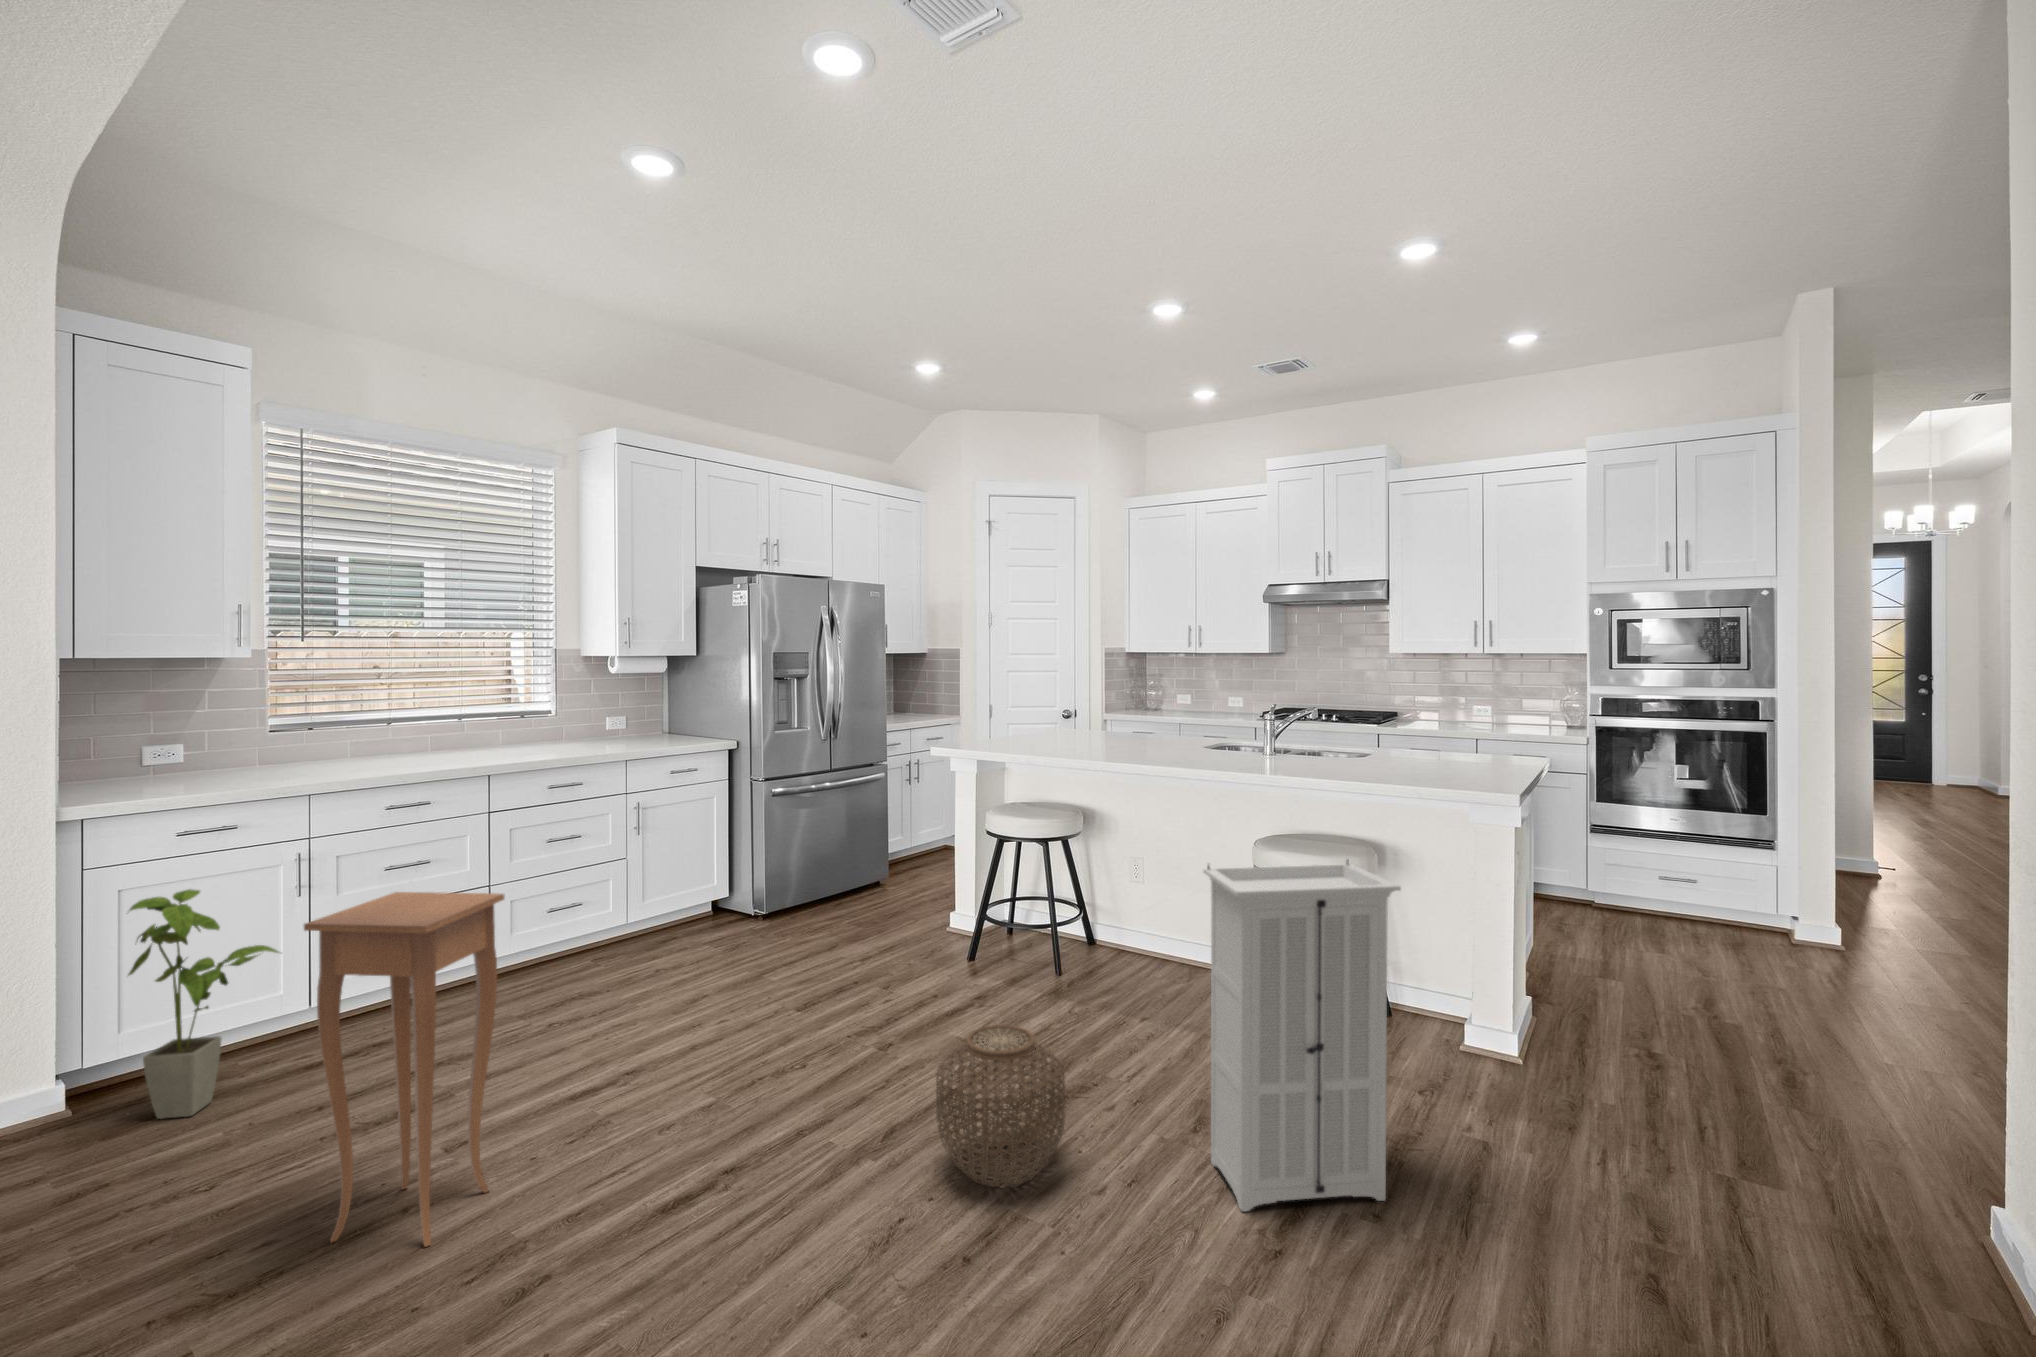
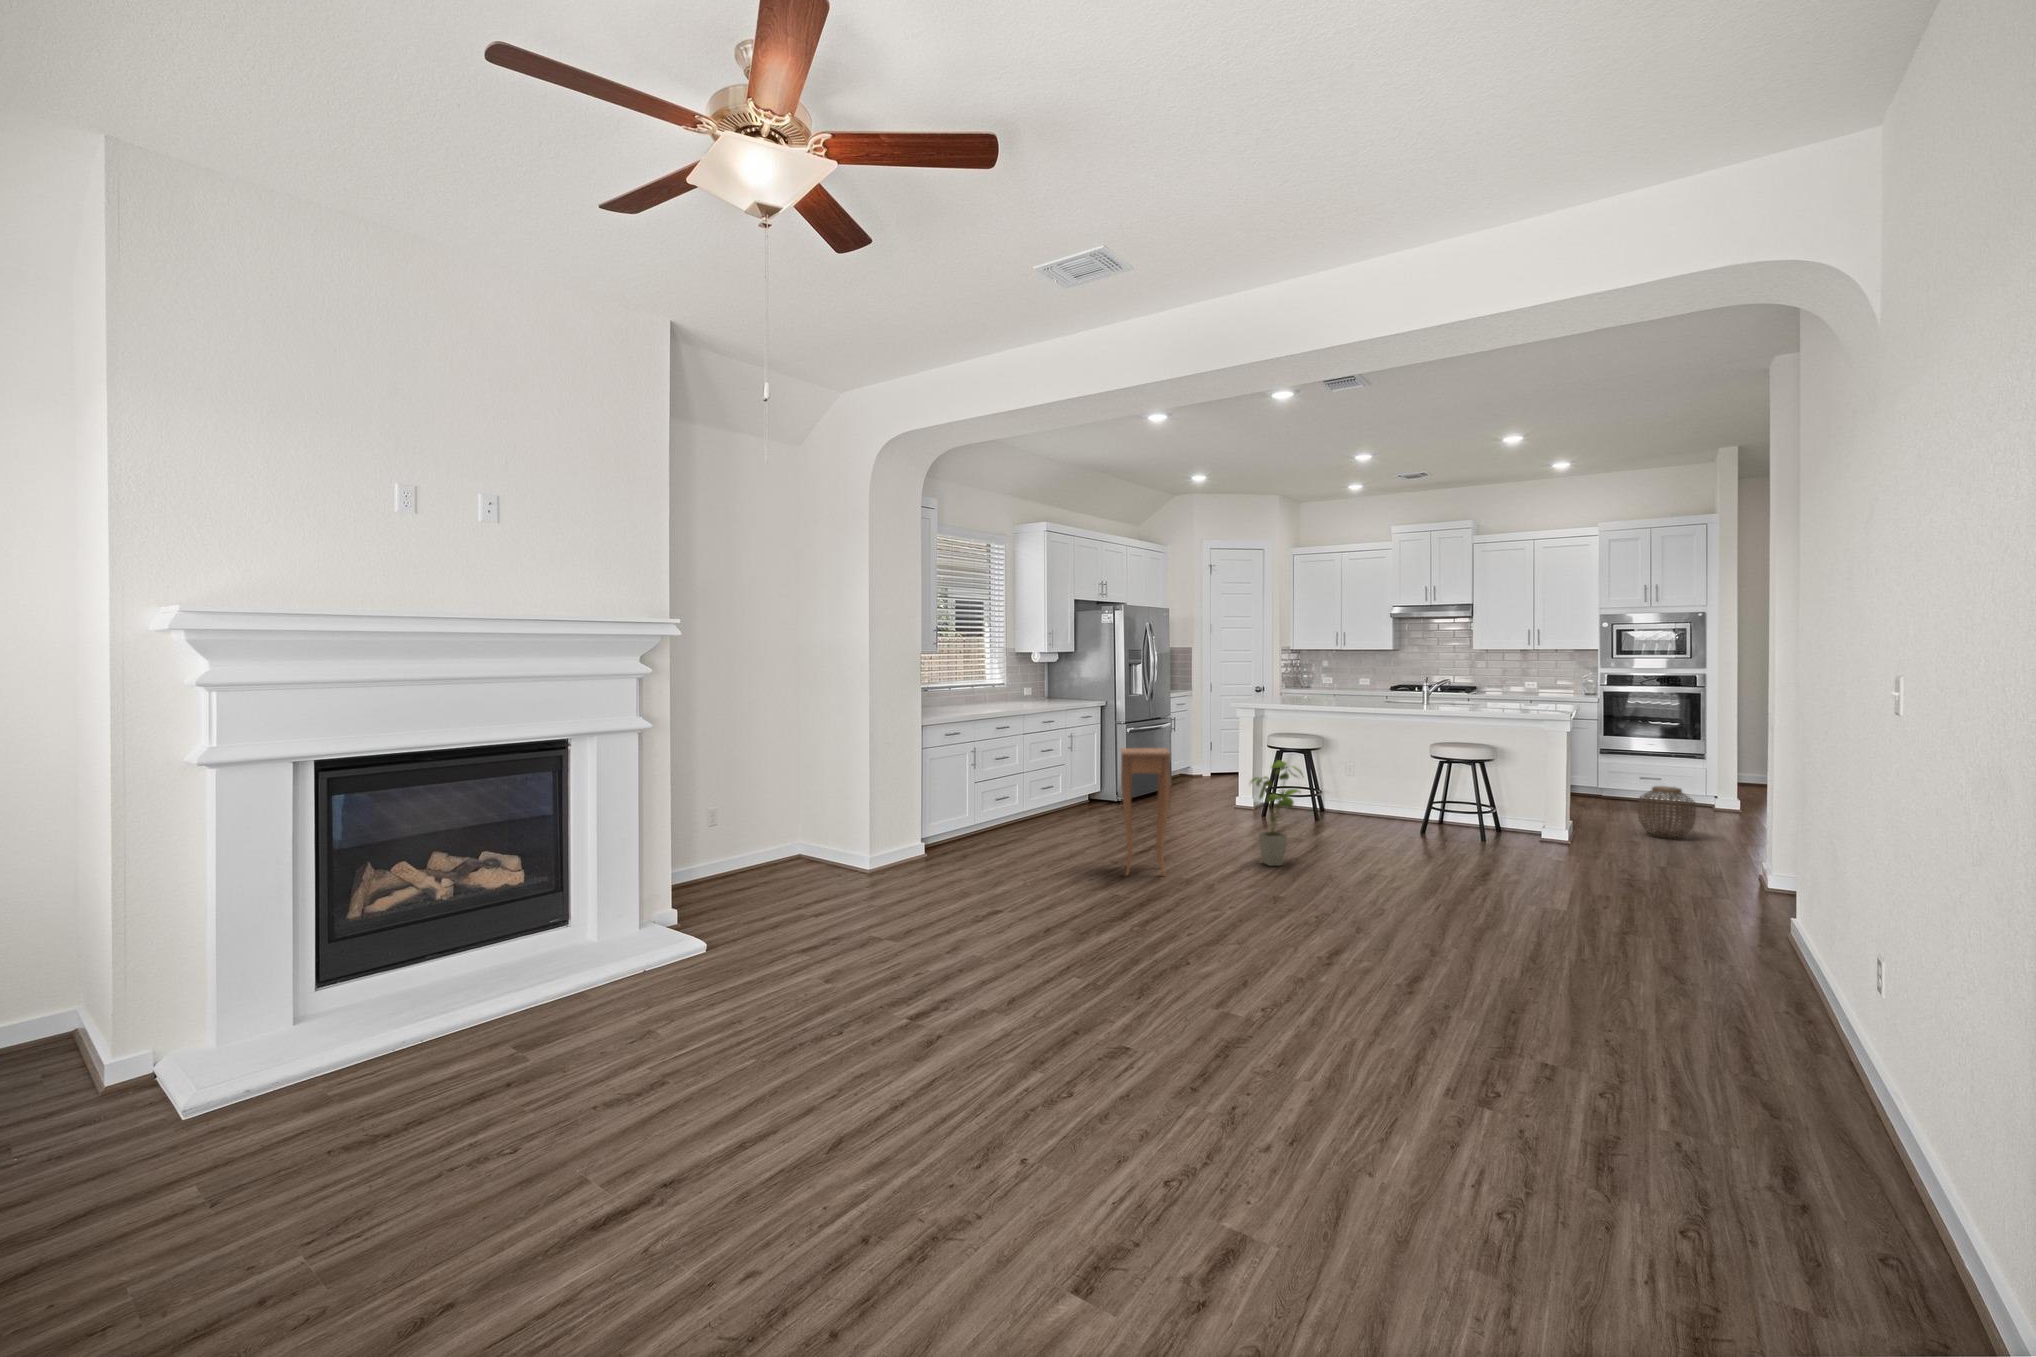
storage cabinet: present [1203,860,1401,1211] -> none [1447,736,1533,870]
house plant: present [129,889,278,1119] -> present [1251,760,1304,866]
woven basket: present [936,1025,1065,1187] -> present [1638,786,1696,839]

